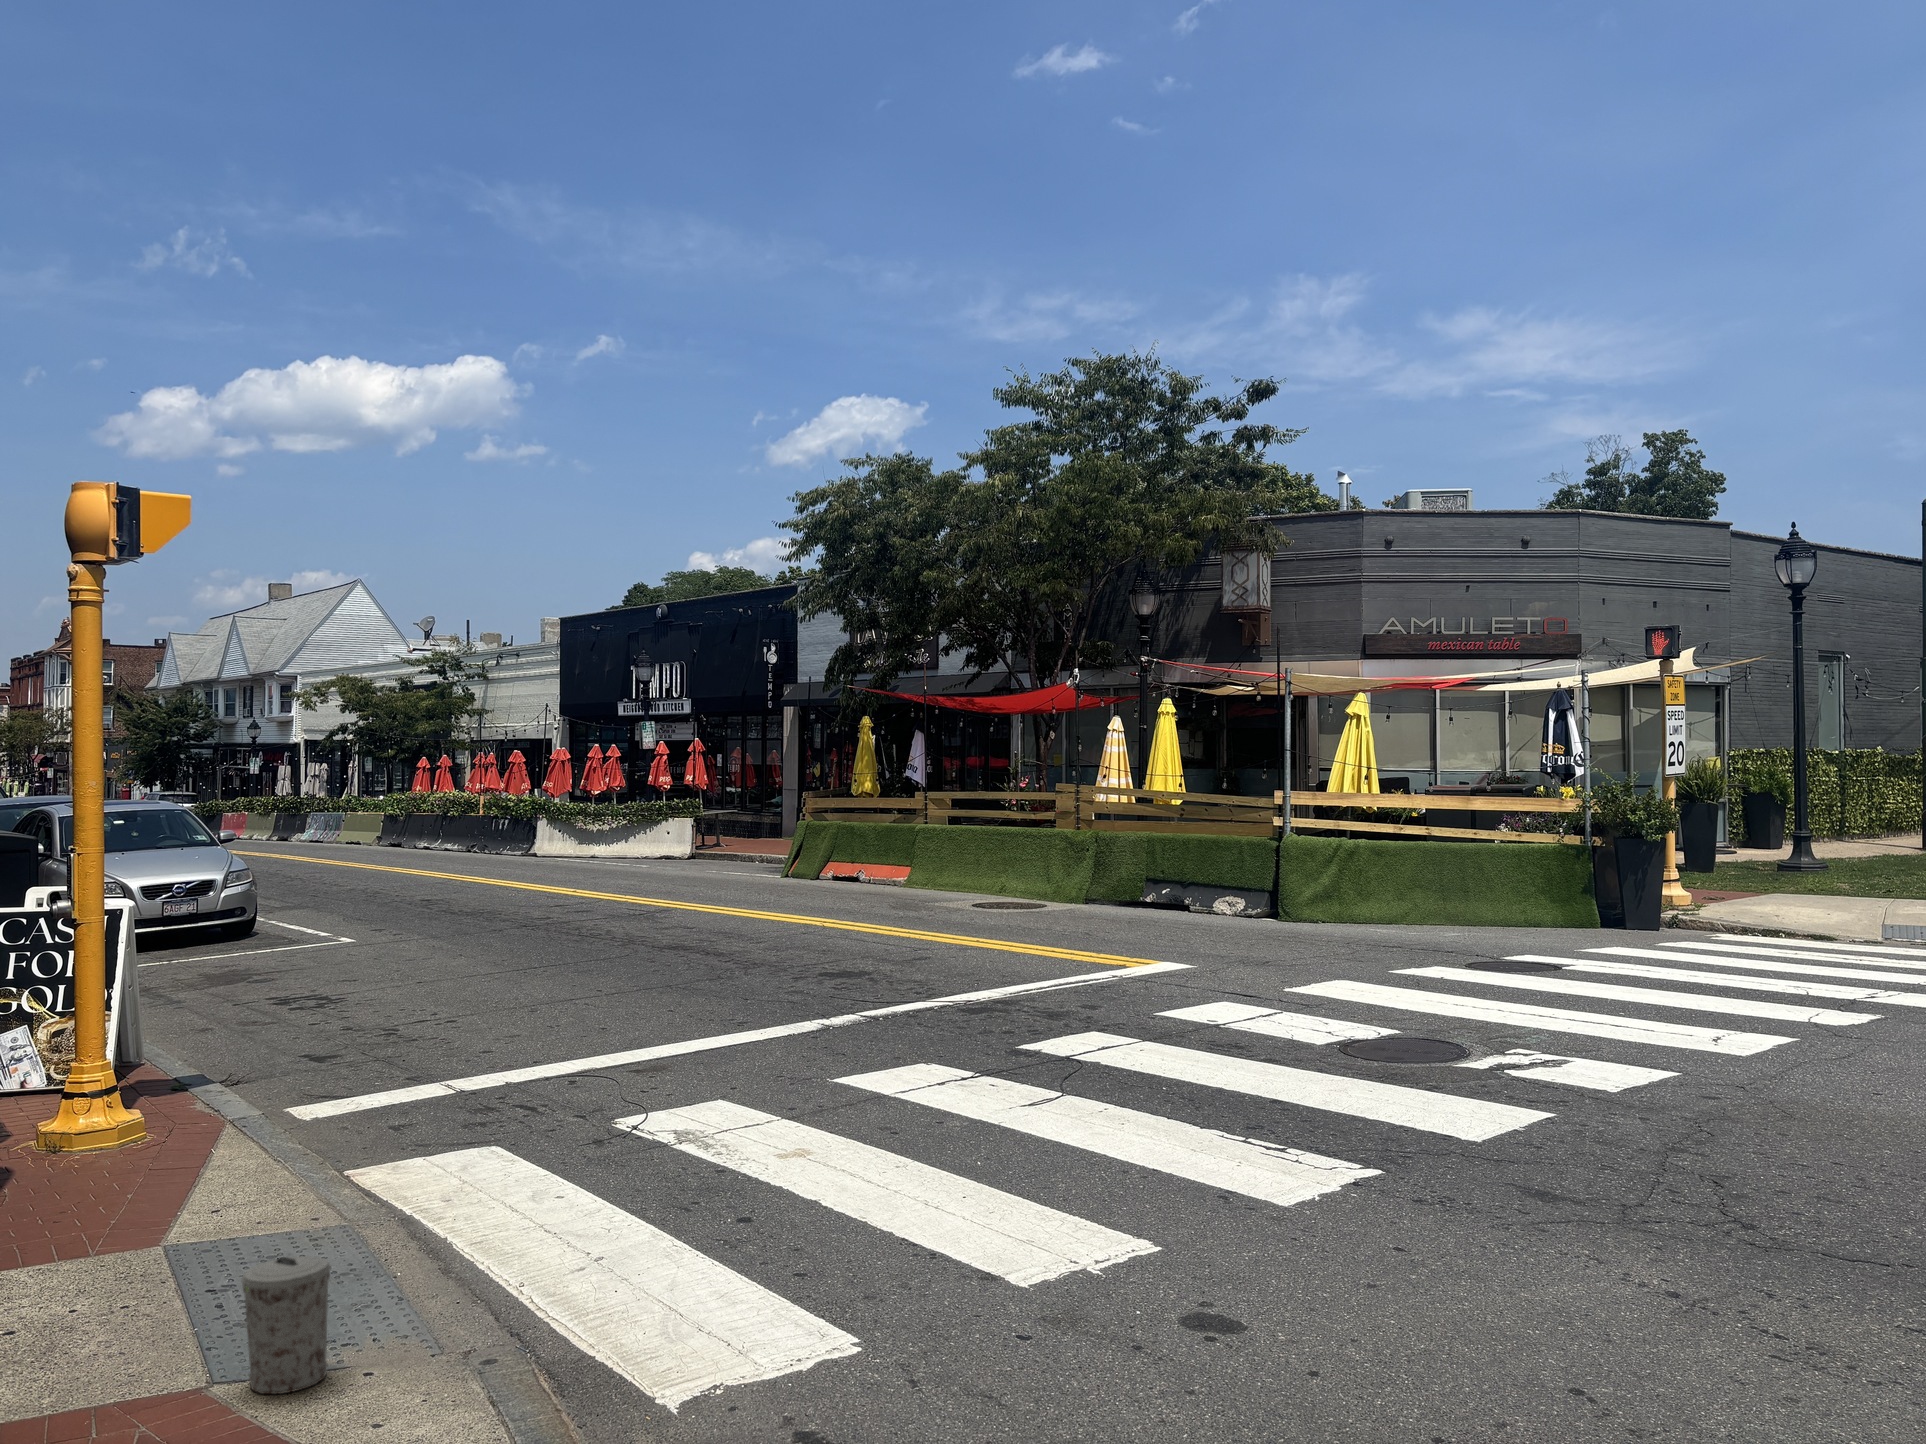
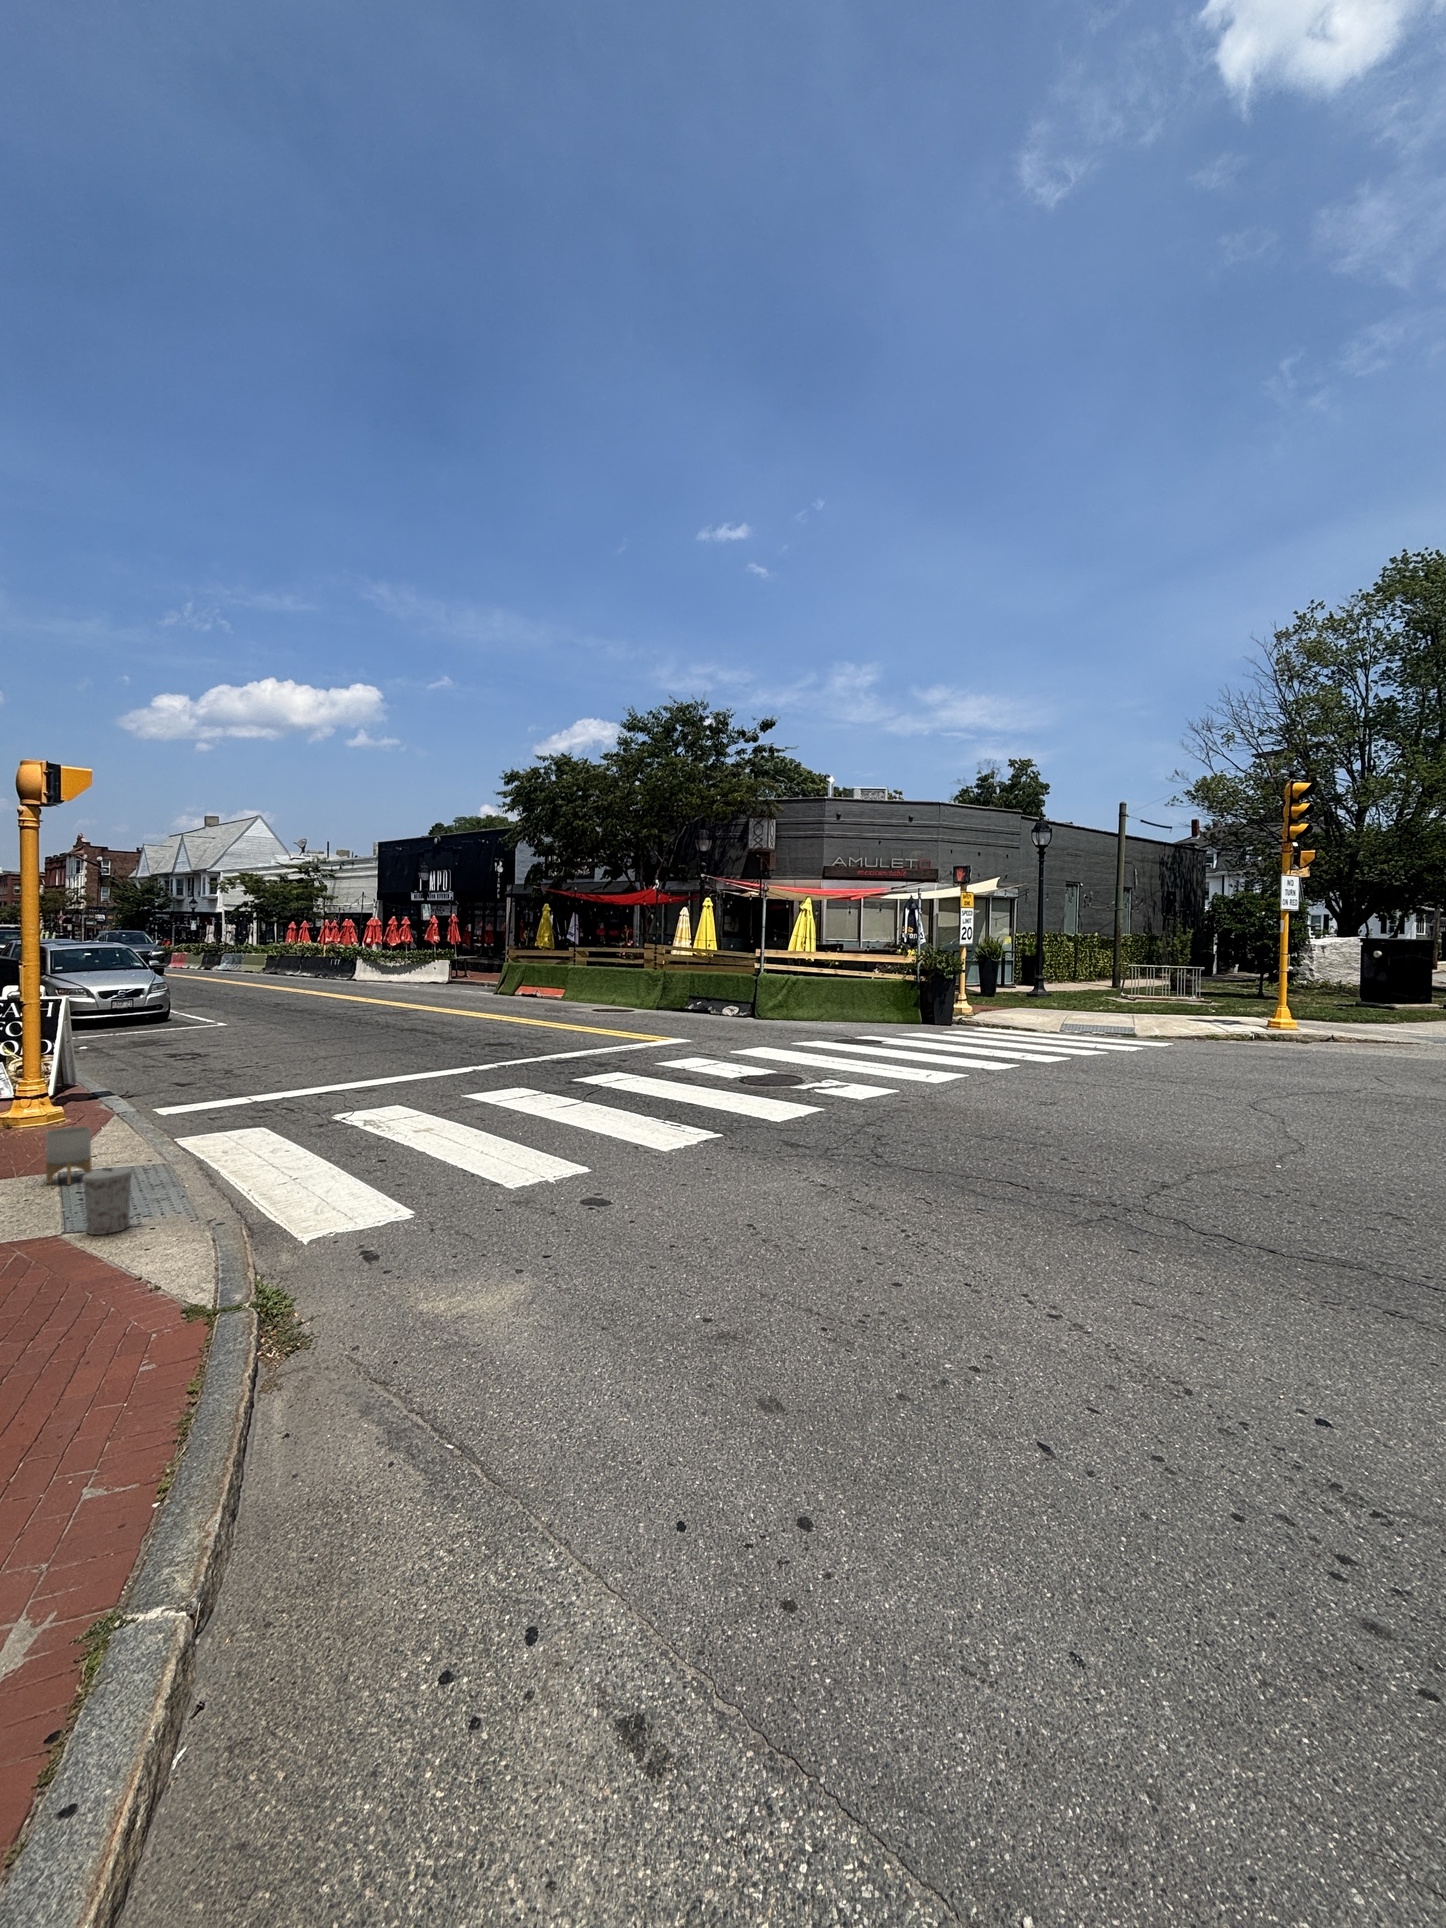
planter: none [146,1161,225,1276] -> present [45,1127,92,1185]

